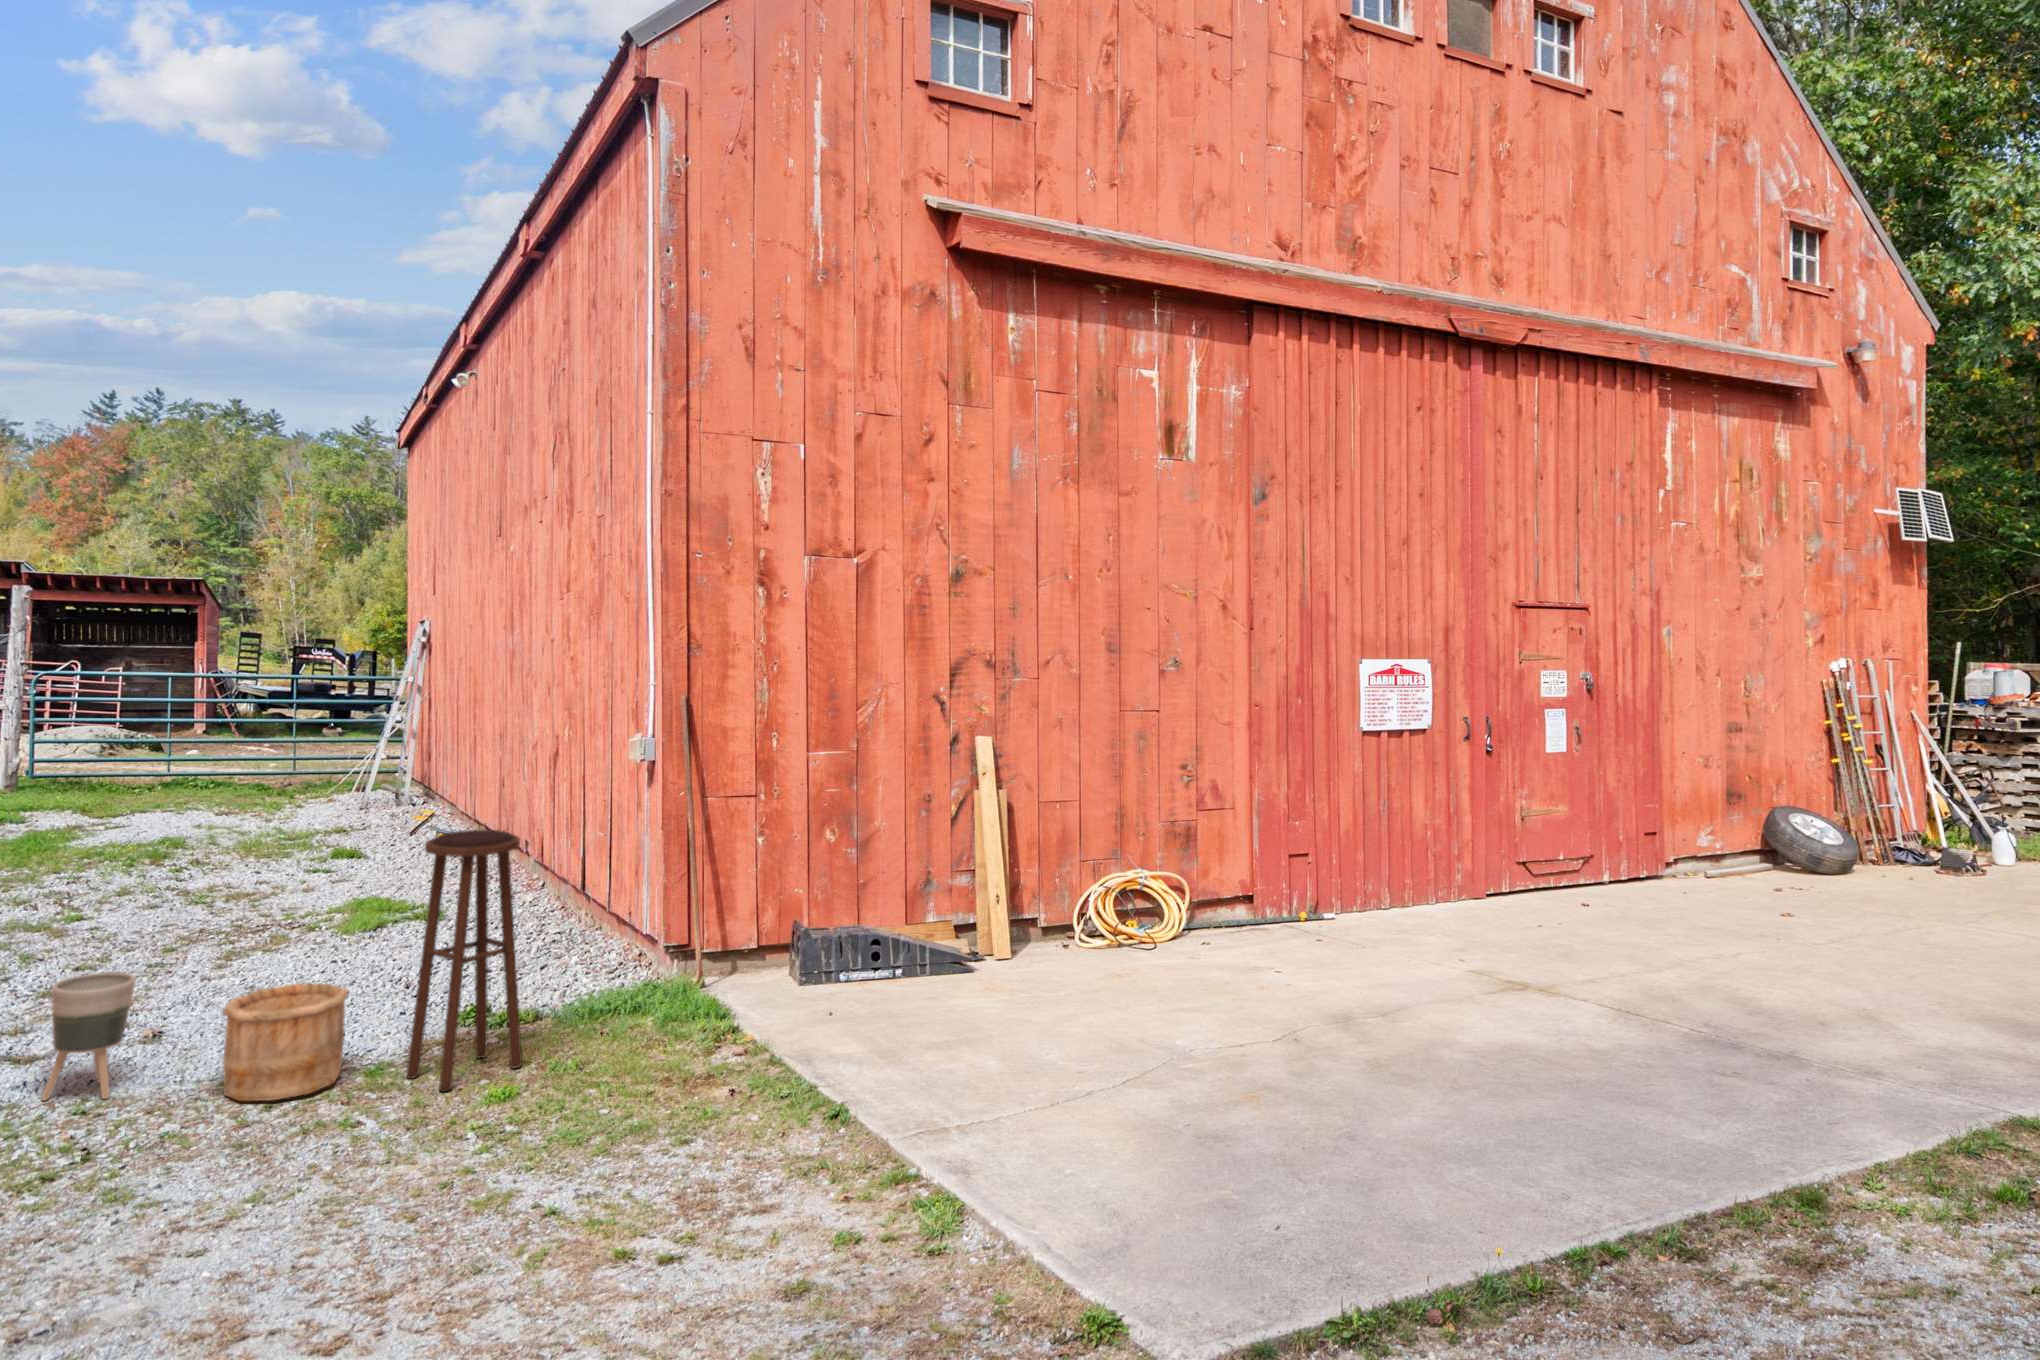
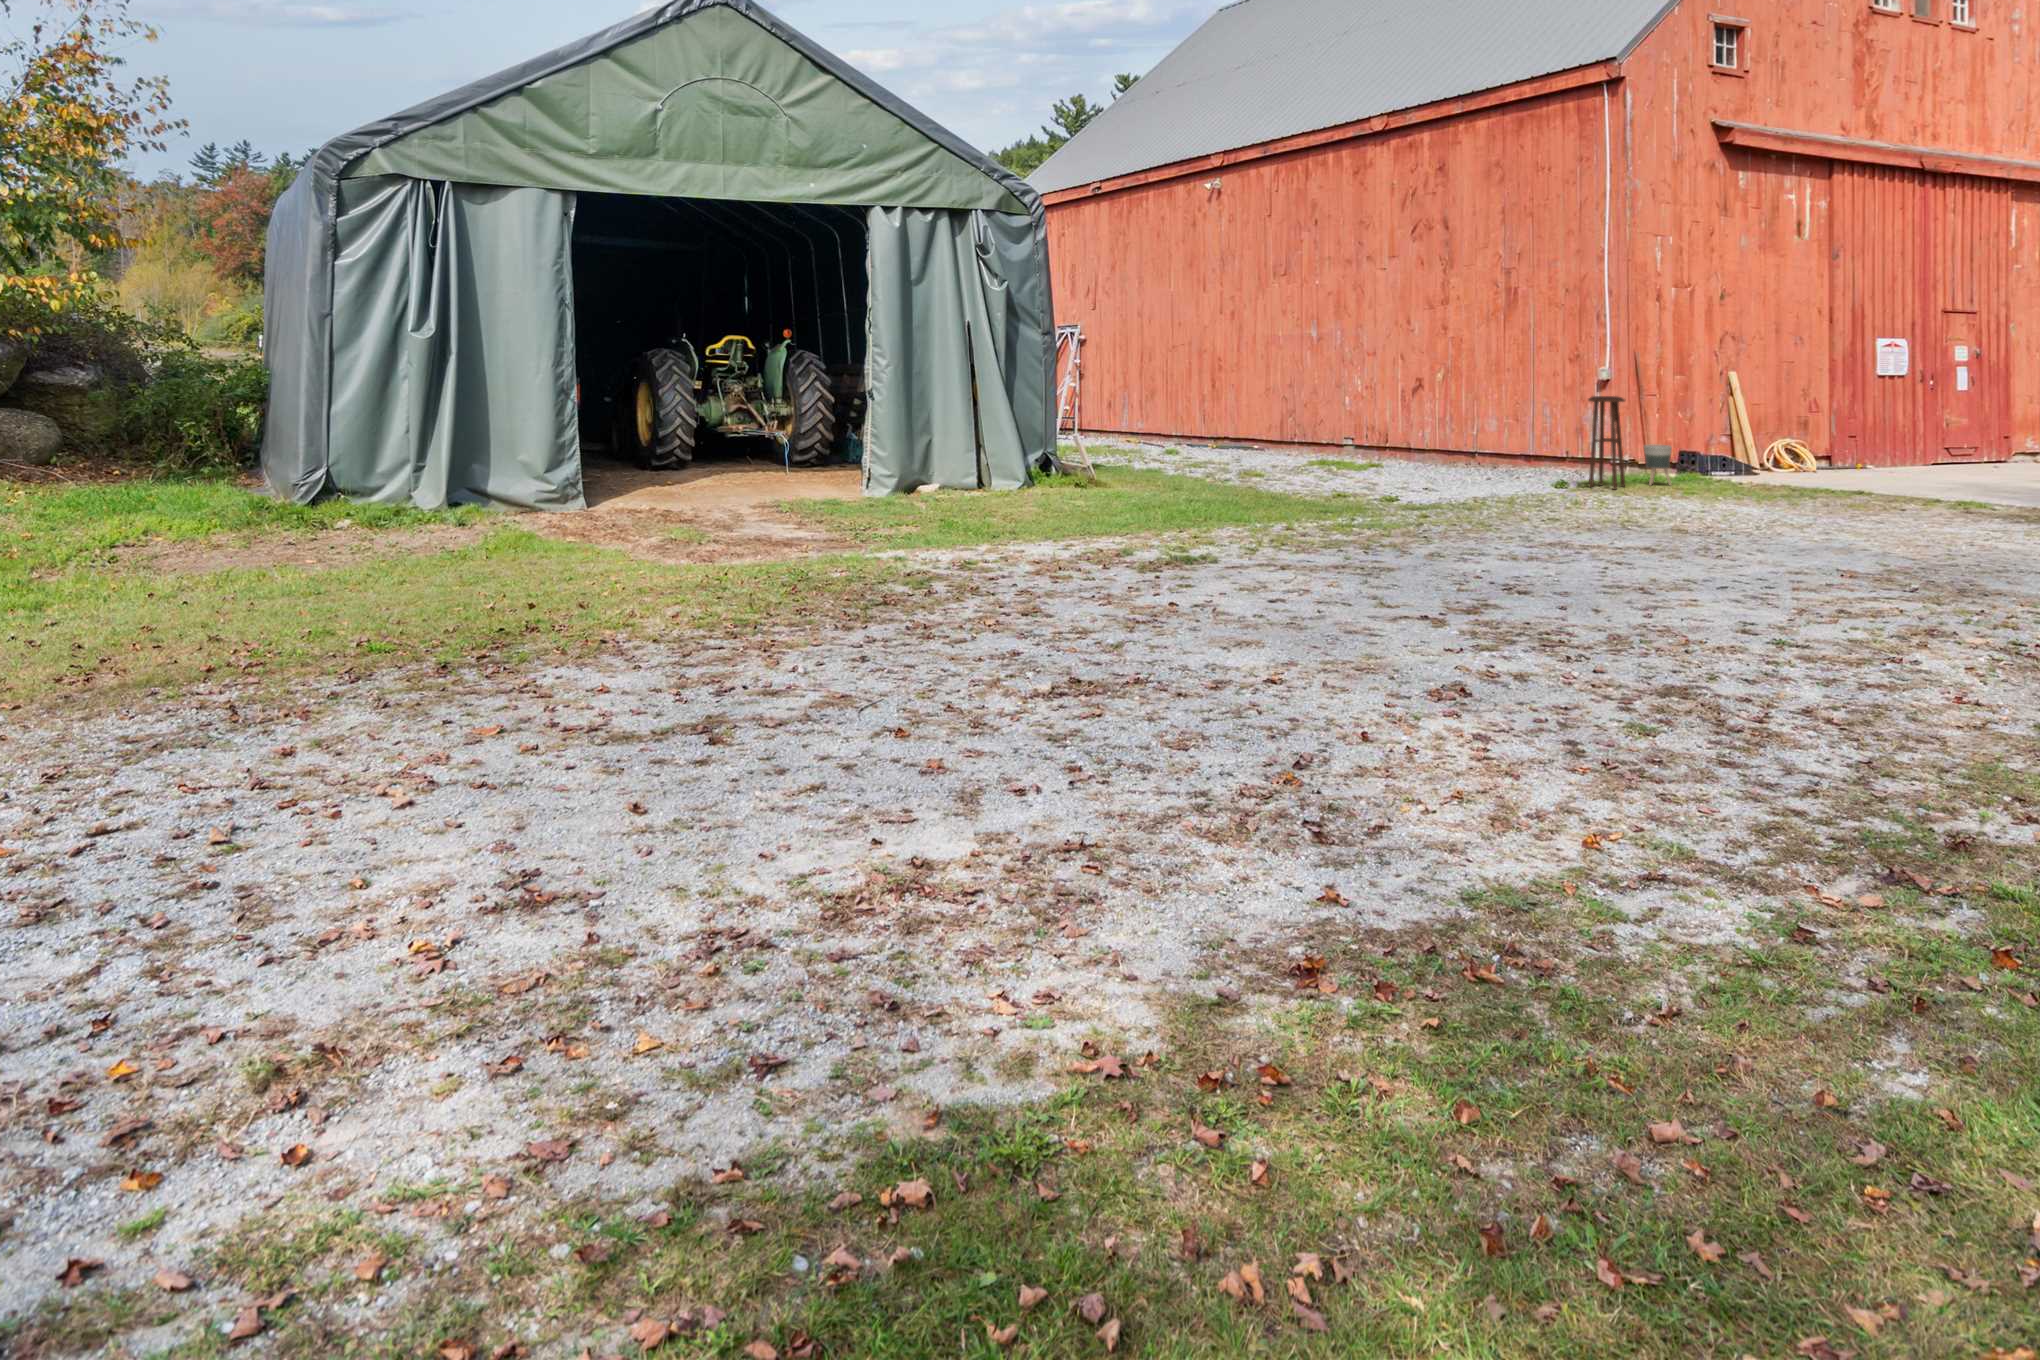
planter: present [42,972,136,1100] -> present [1644,444,1672,485]
wooden bucket: present [223,984,349,1101] -> none [1527,454,1571,490]

